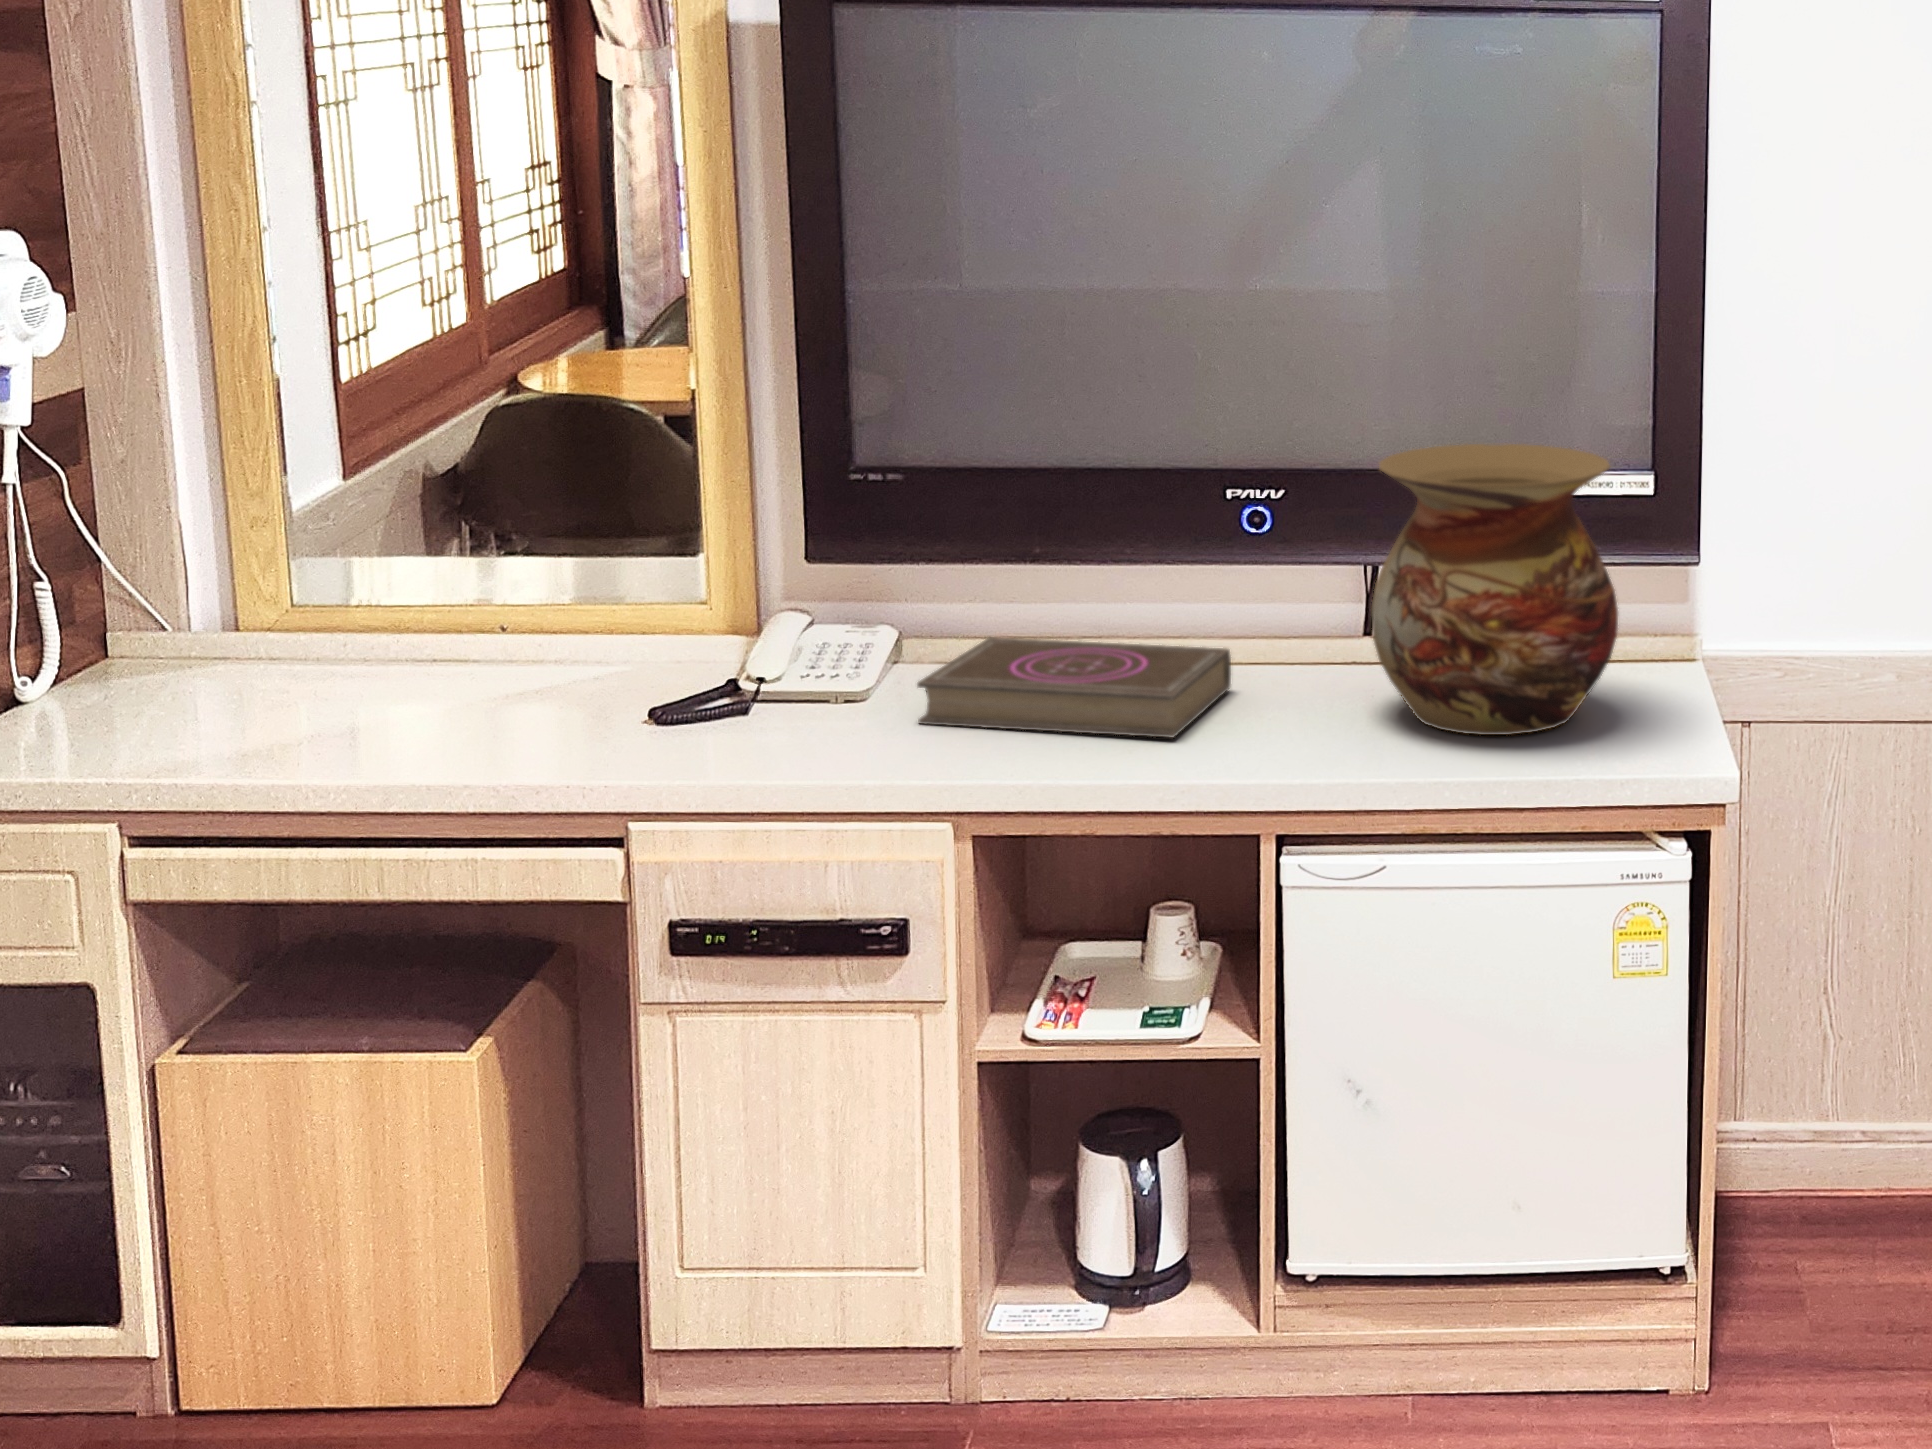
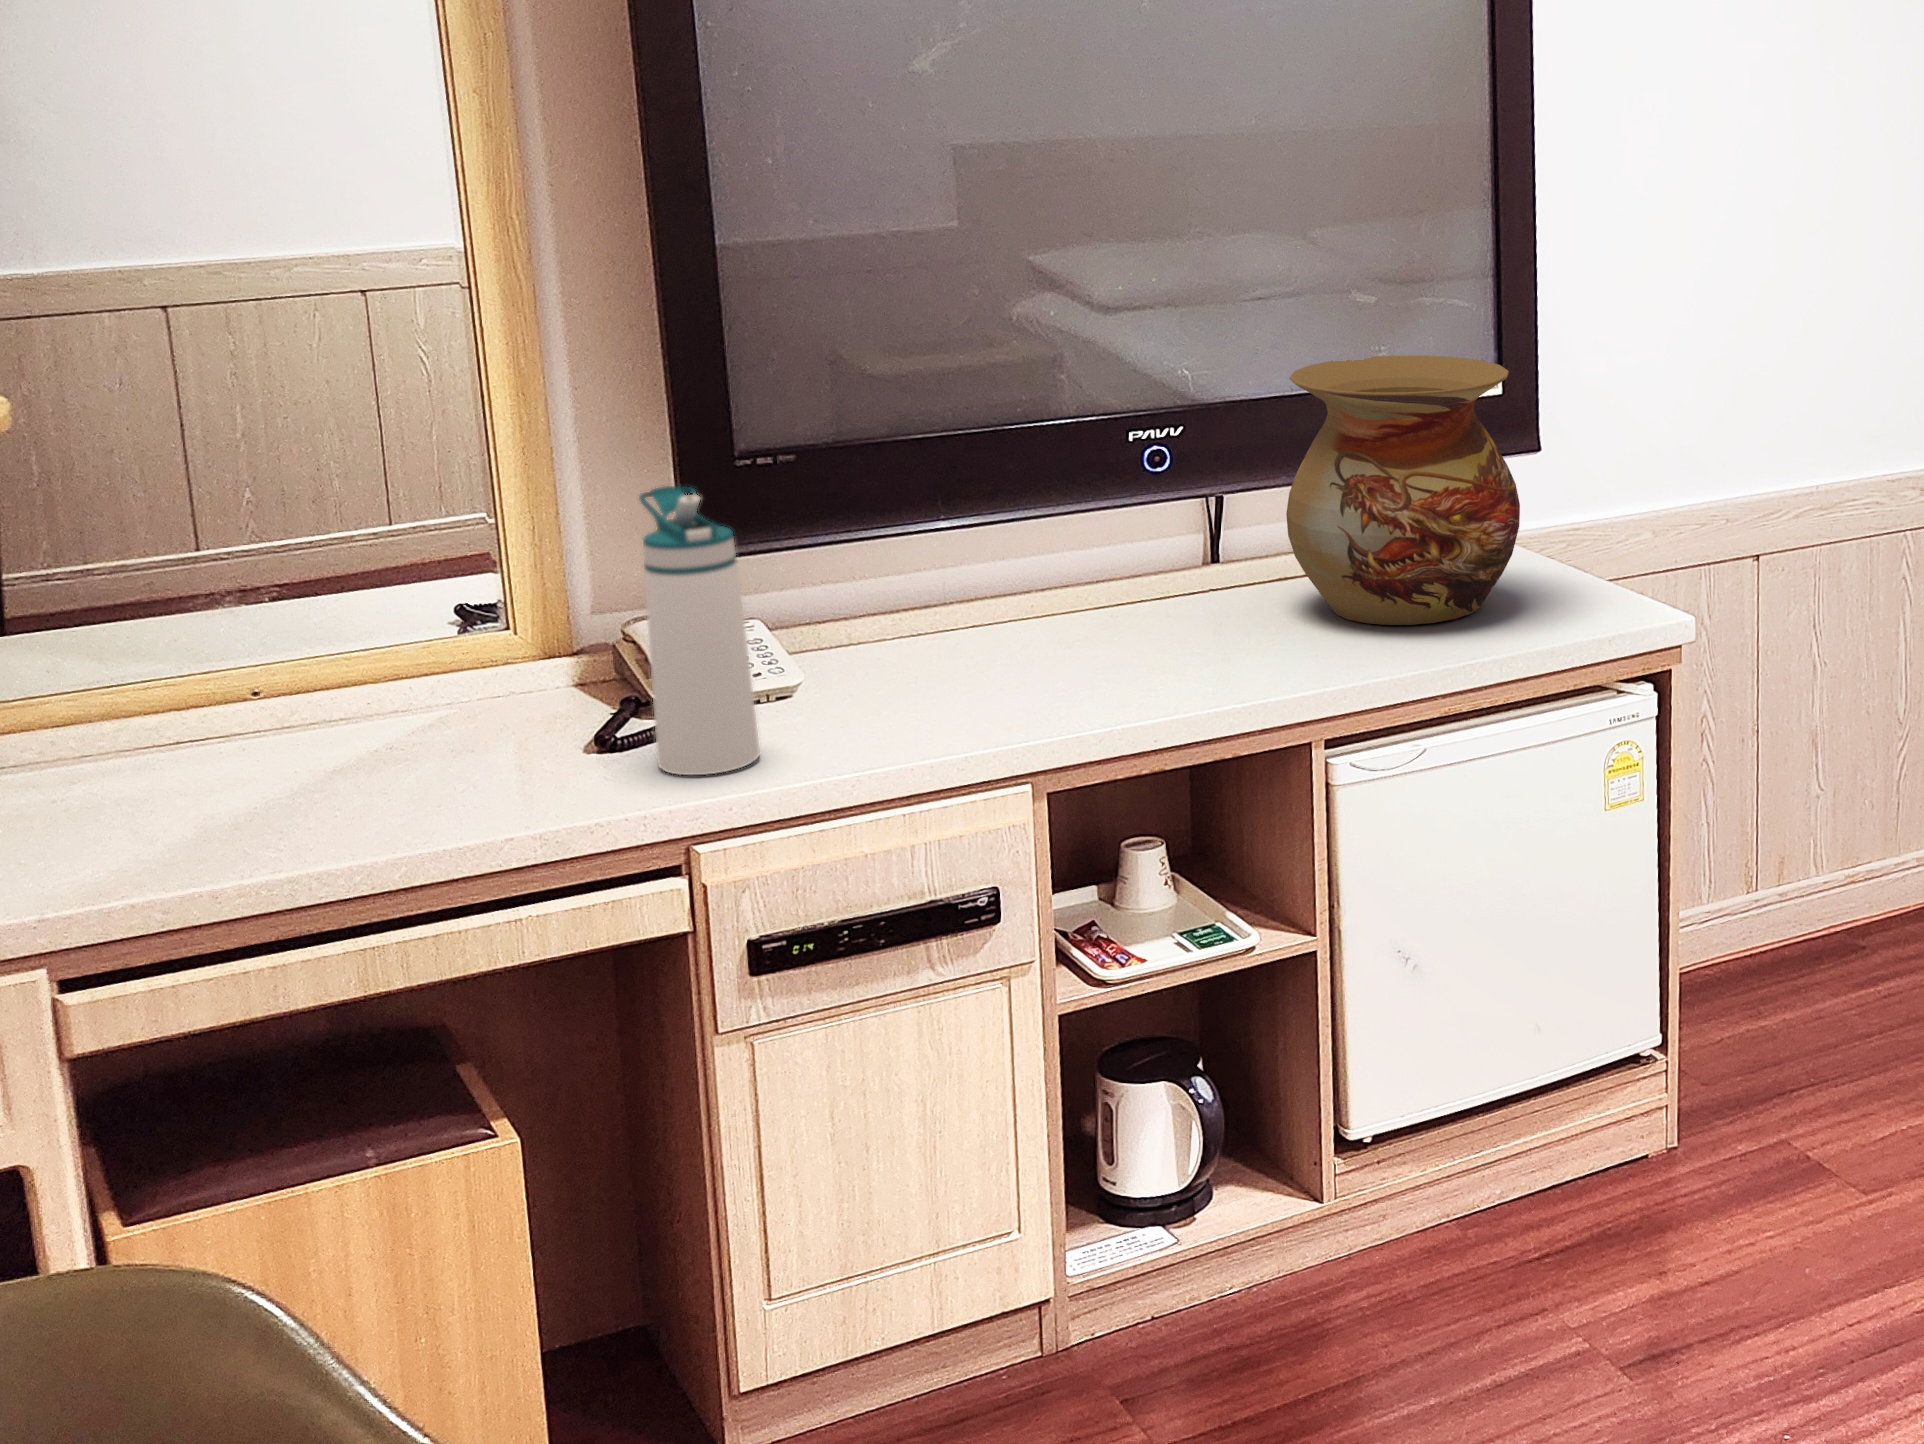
water bottle: none [643,493,739,760] -> present [639,486,760,775]
book: present [917,637,1231,737] -> none [872,584,1176,701]

